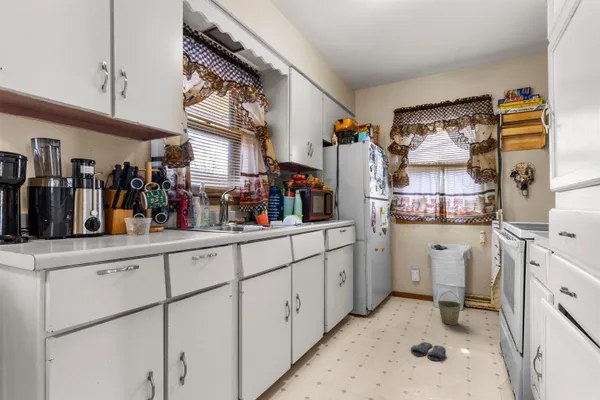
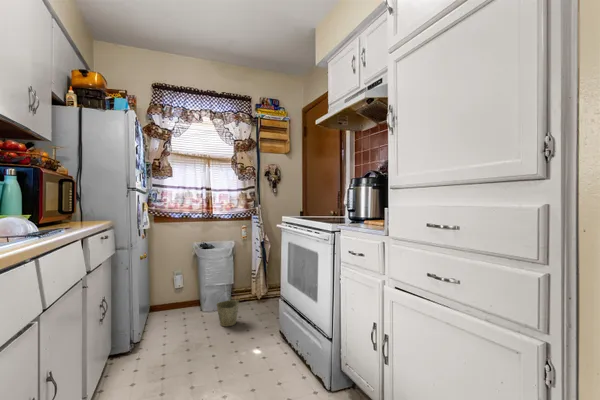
slippers: present [411,342,446,361] -> none [214,355,253,381]

